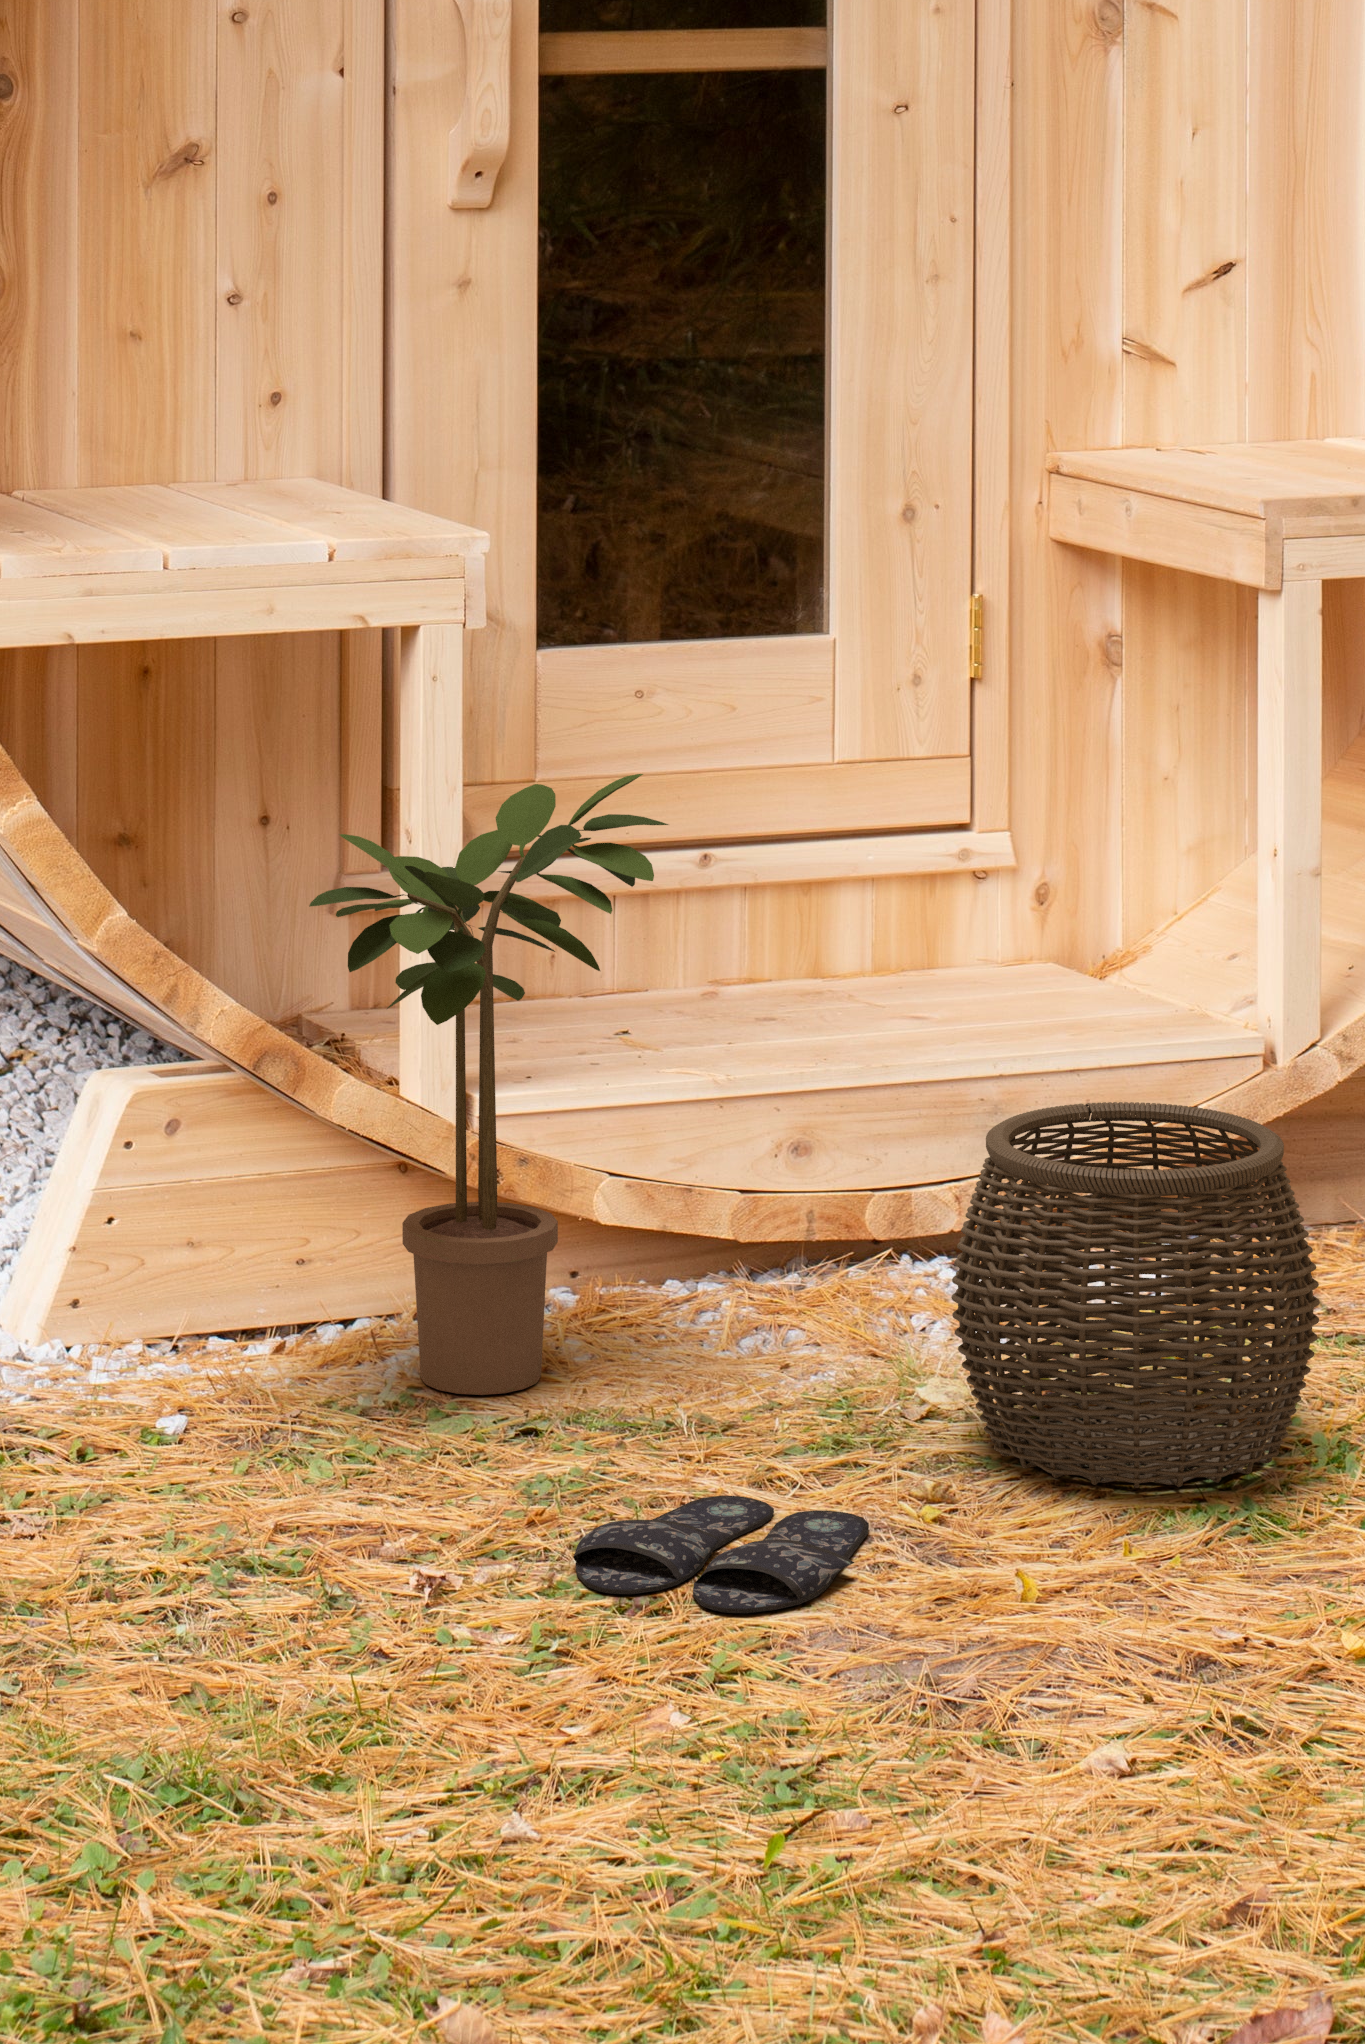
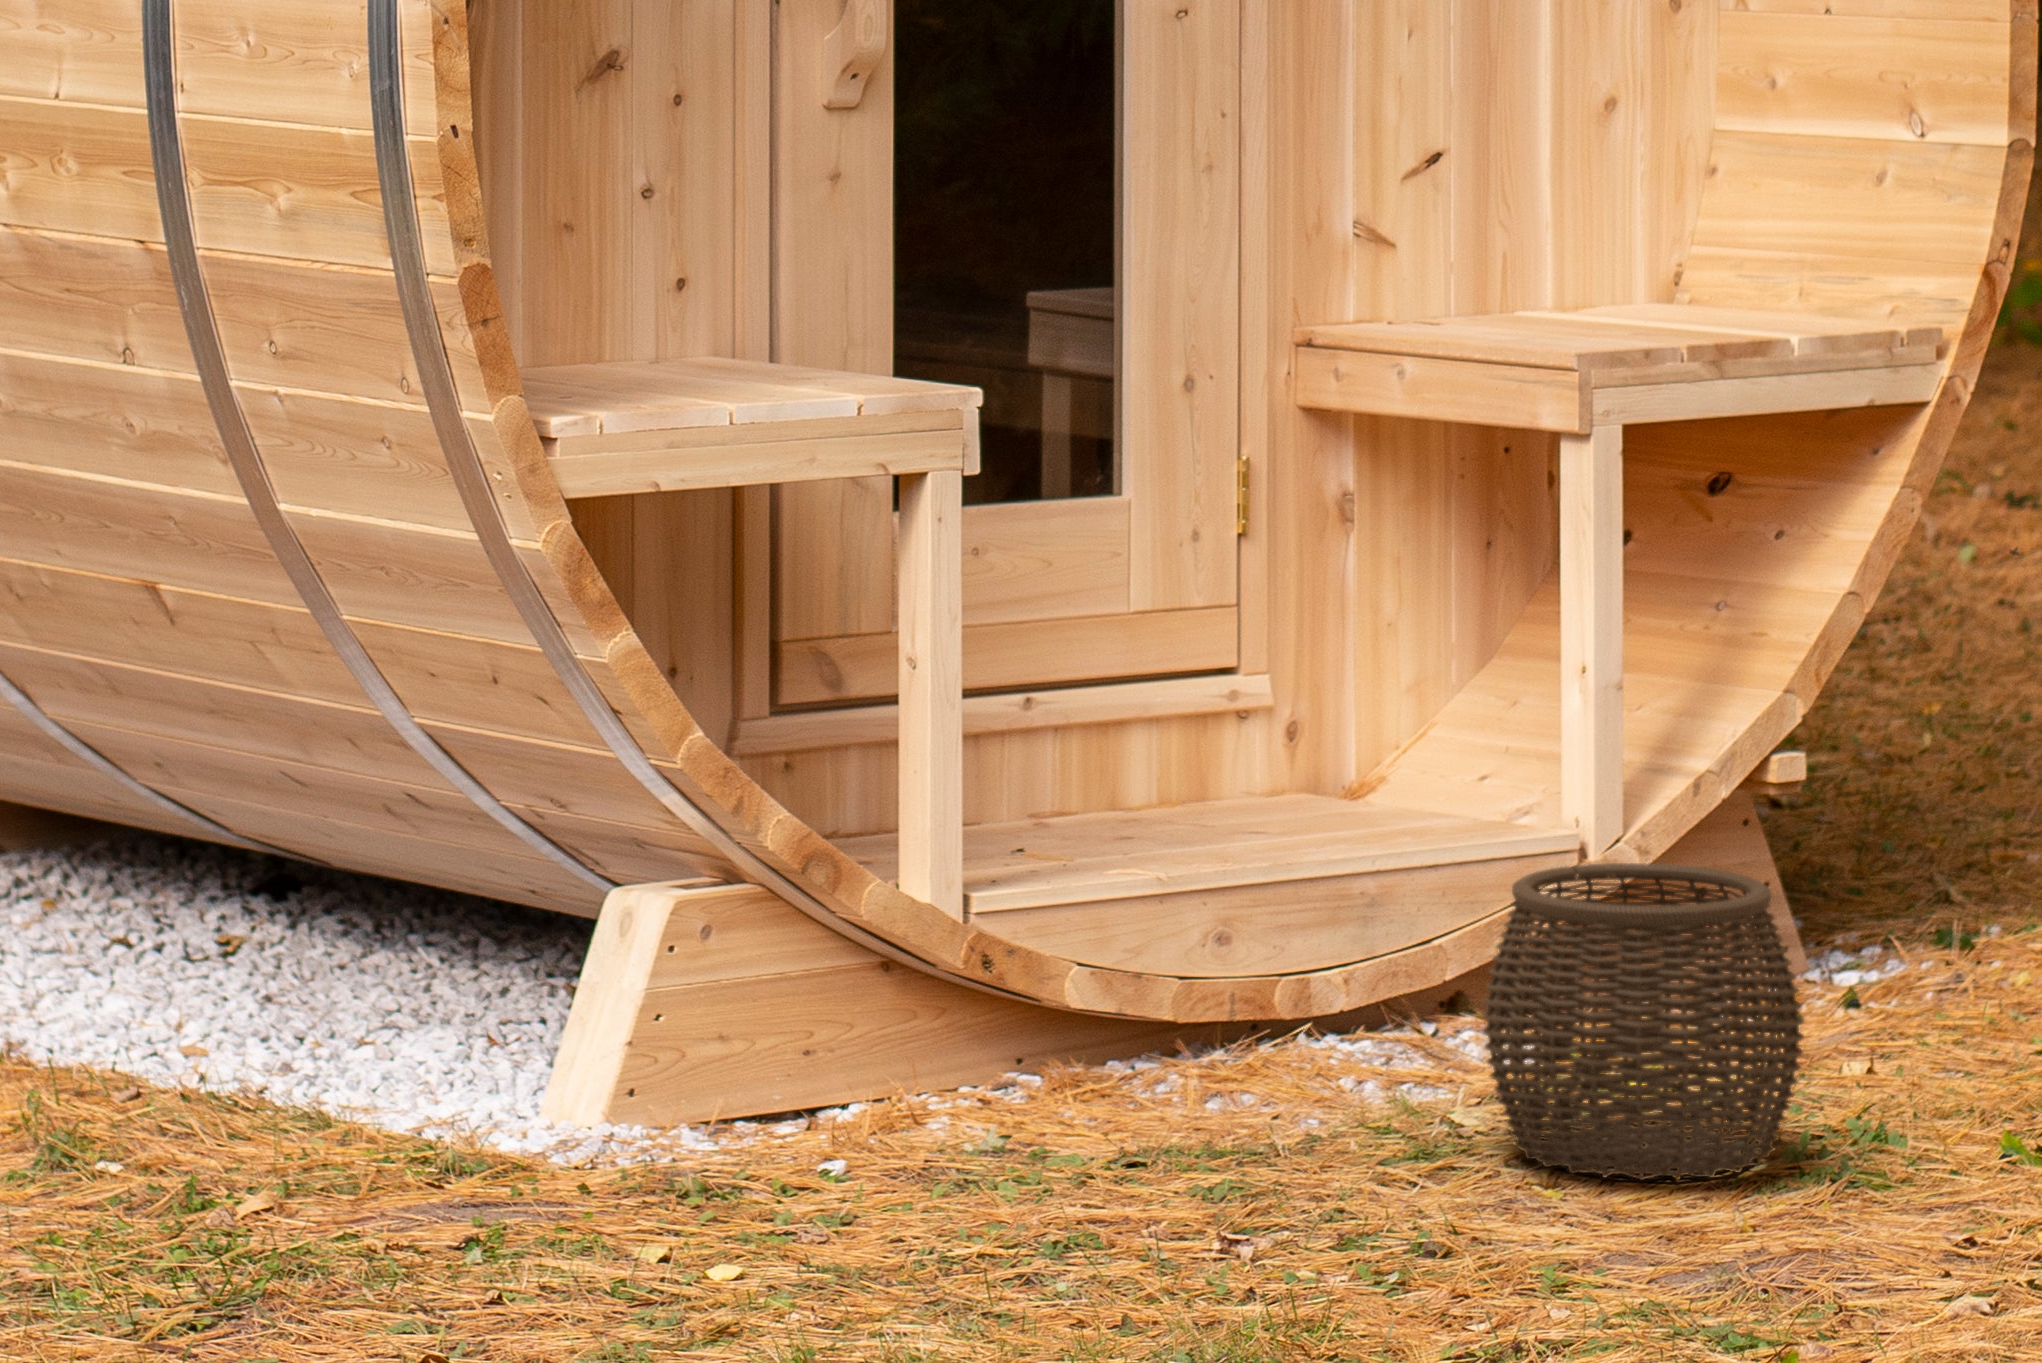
potted plant: present [309,774,668,1395] -> none [913,596,1193,1153]
slippers: present [574,1496,869,1613] -> none [1271,1206,1512,1280]

